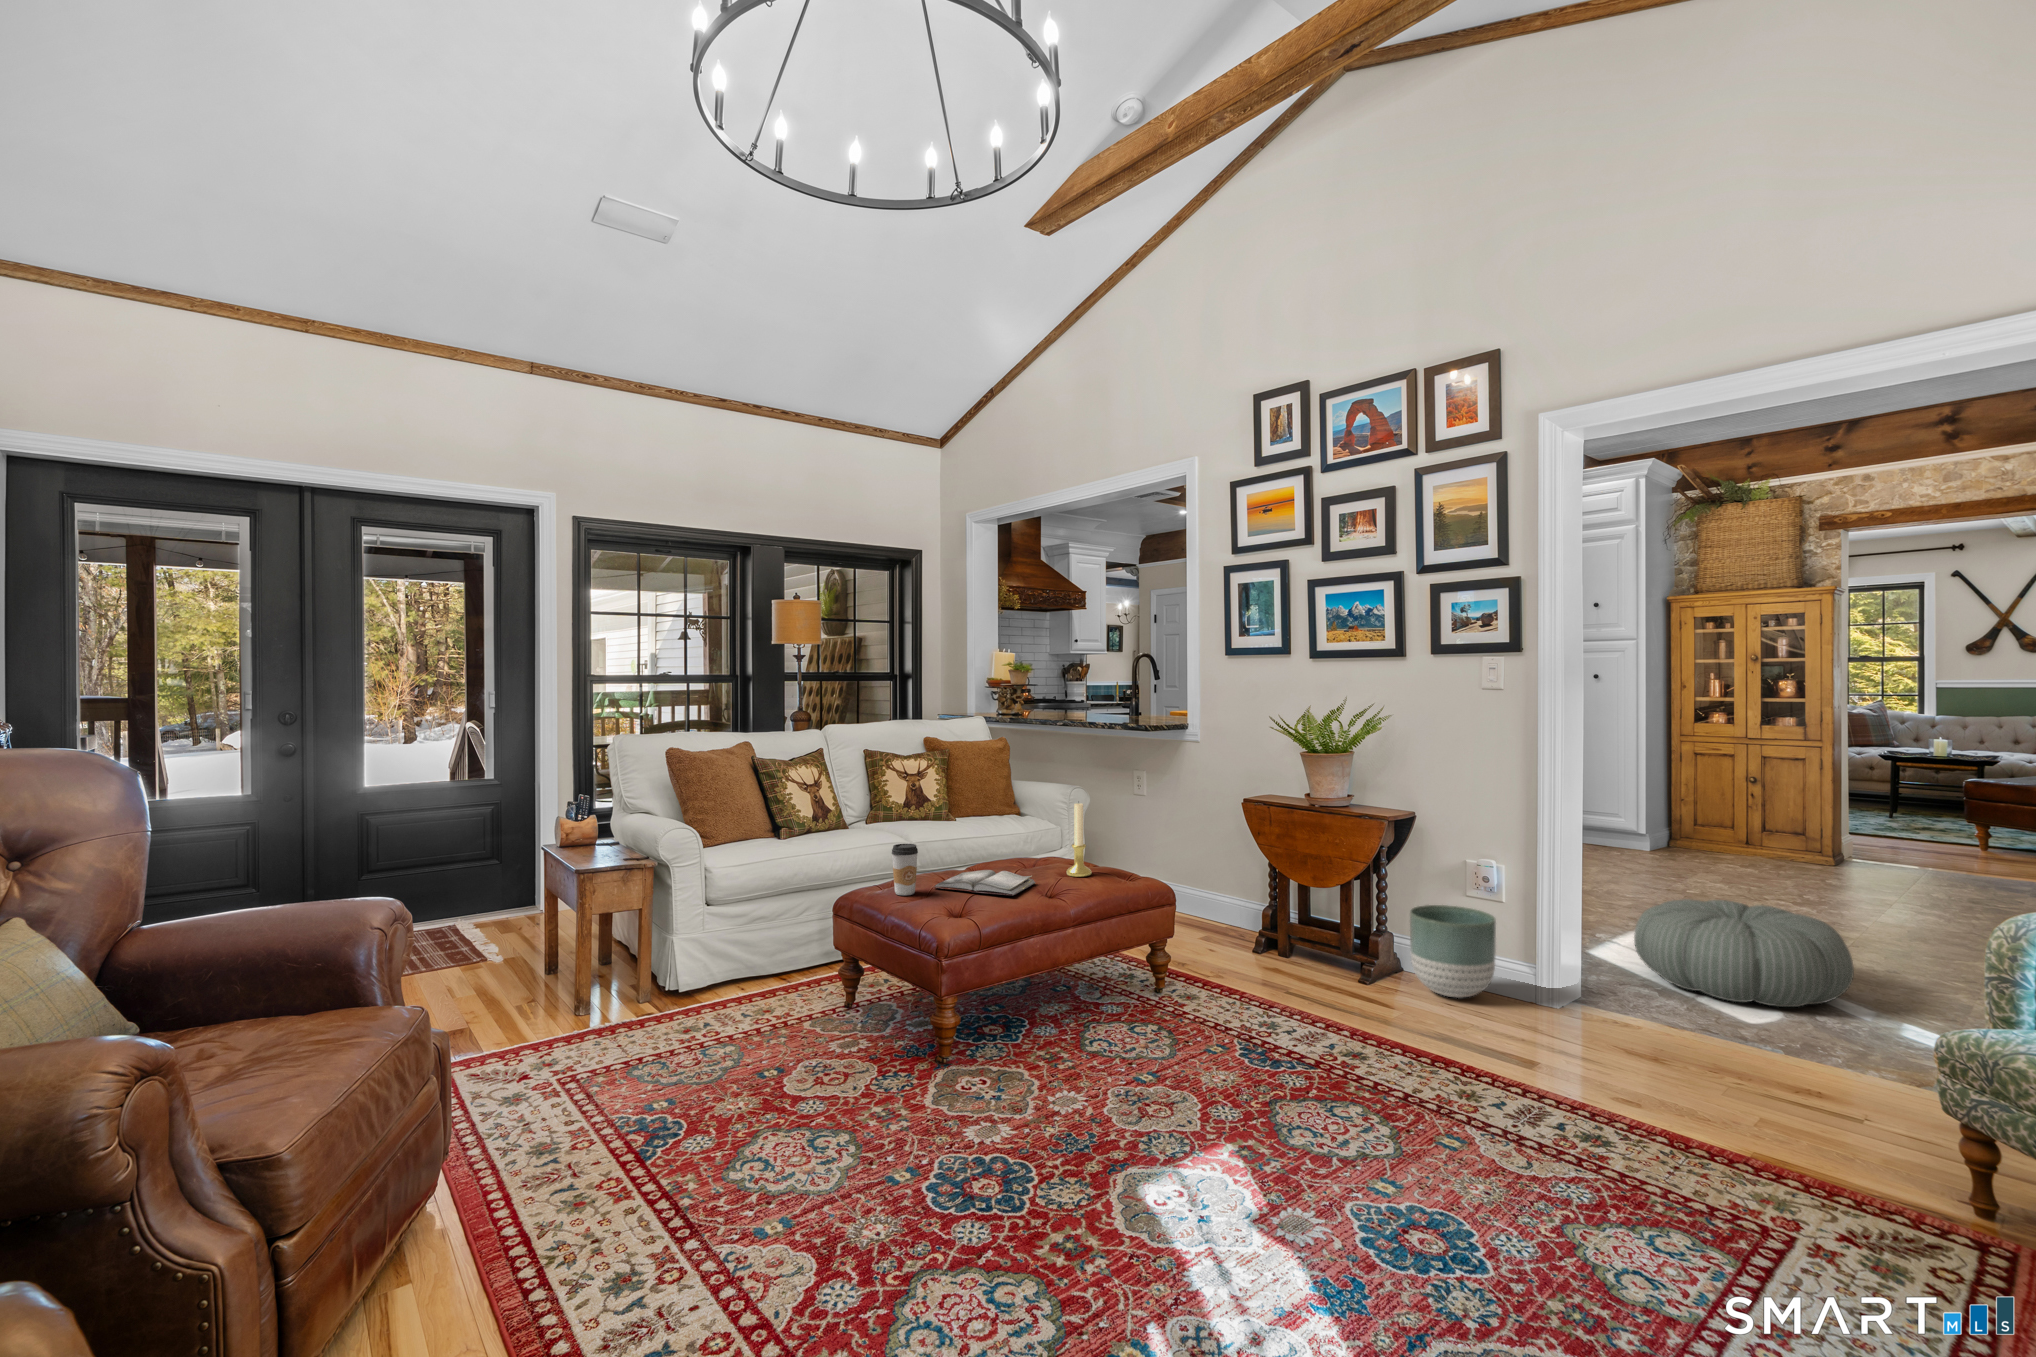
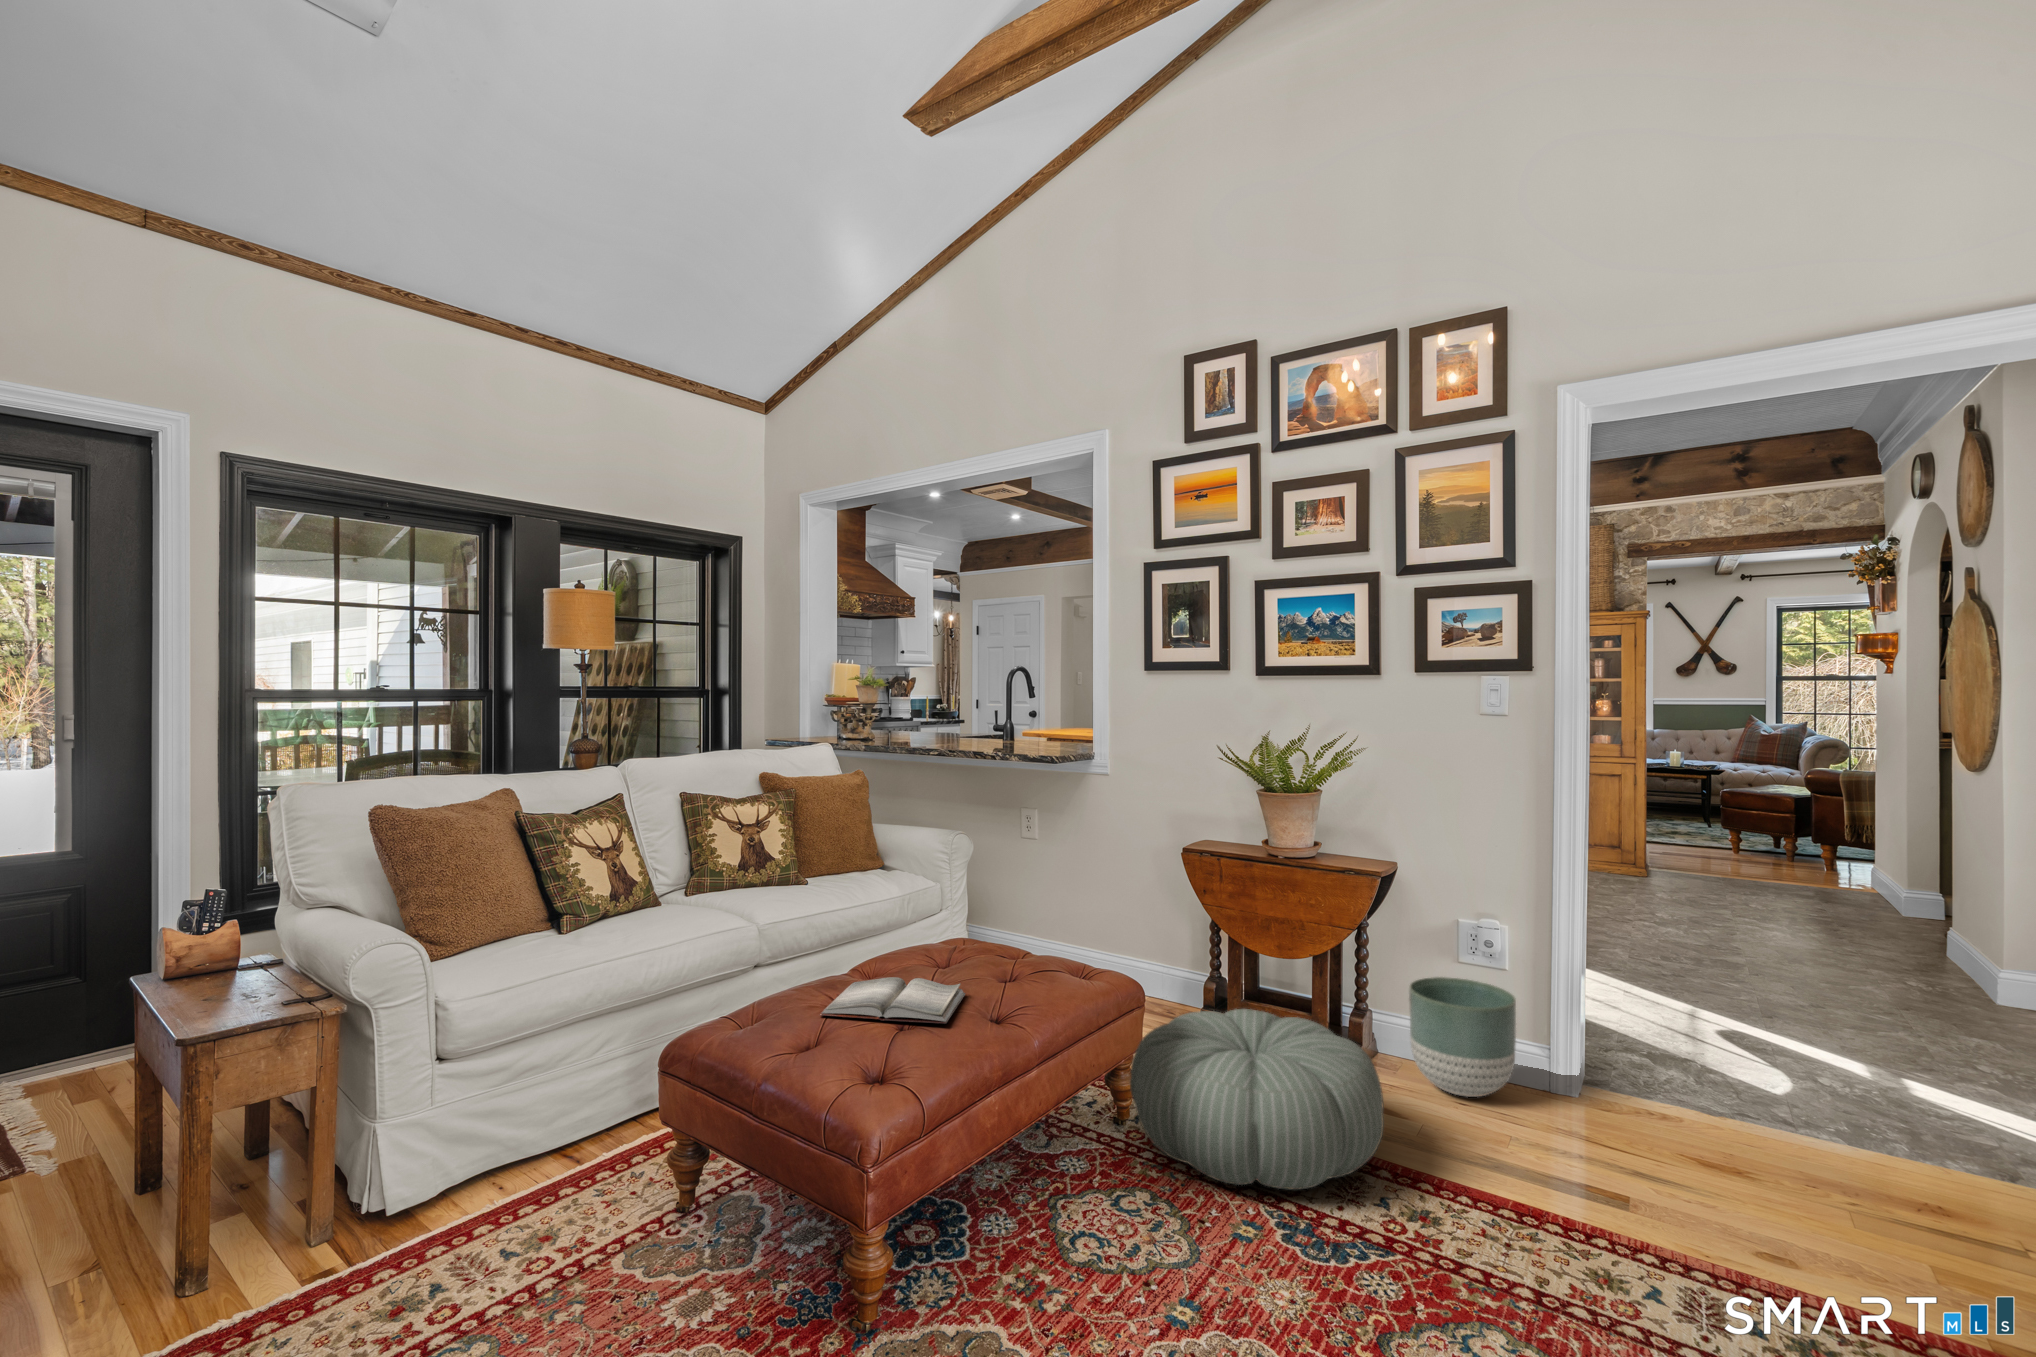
candle holder: present [1067,803,1092,877] -> none [998,871,1033,977]
coffee cup: present [892,844,918,895] -> none [758,952,799,1035]
pouf: present [1634,899,1854,1007] -> present [1130,1009,1384,1190]

